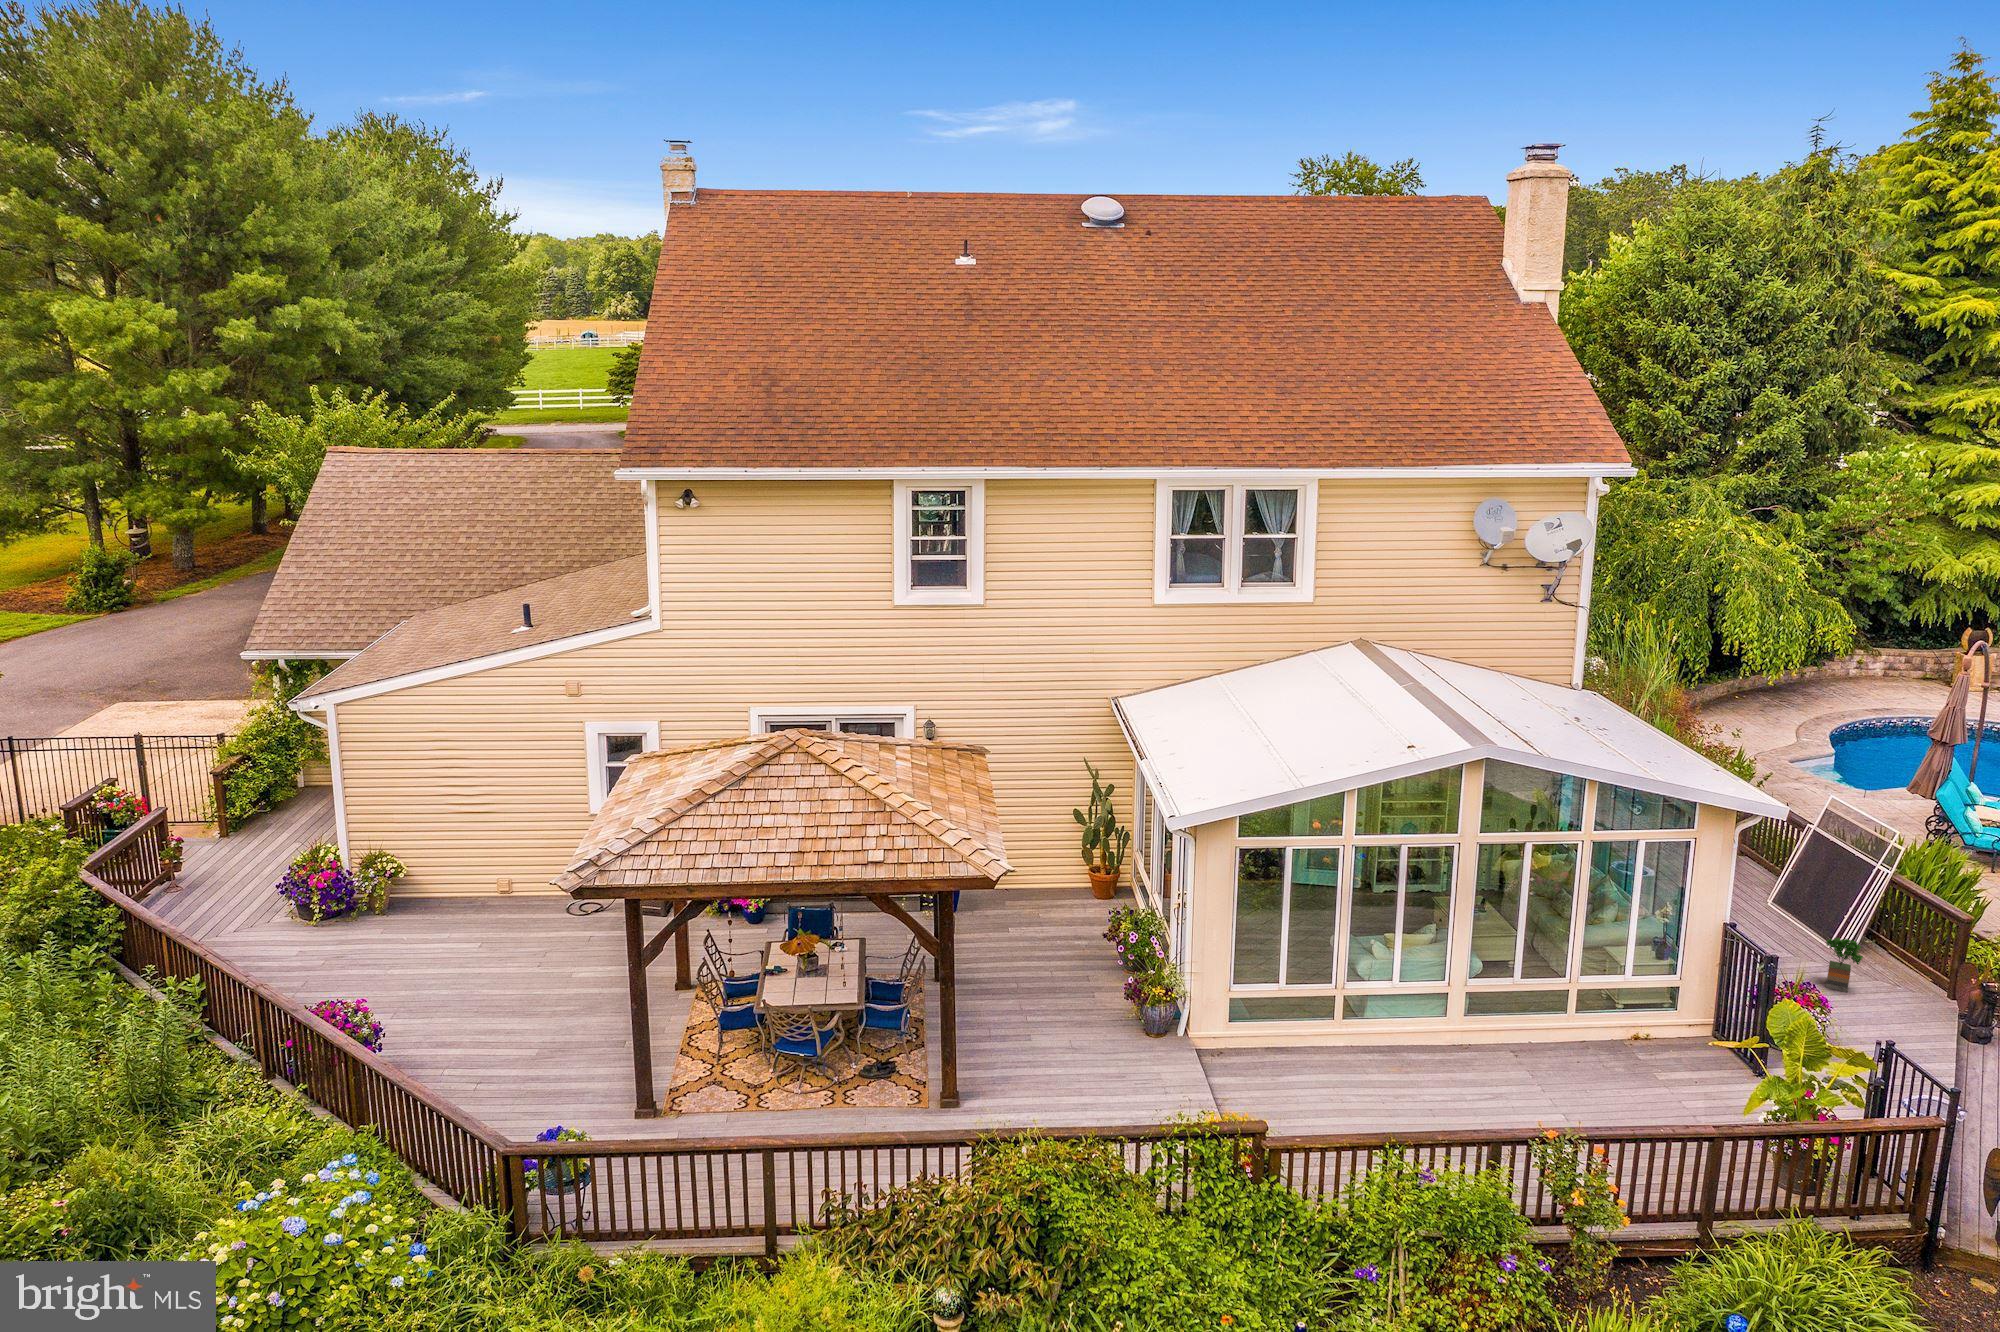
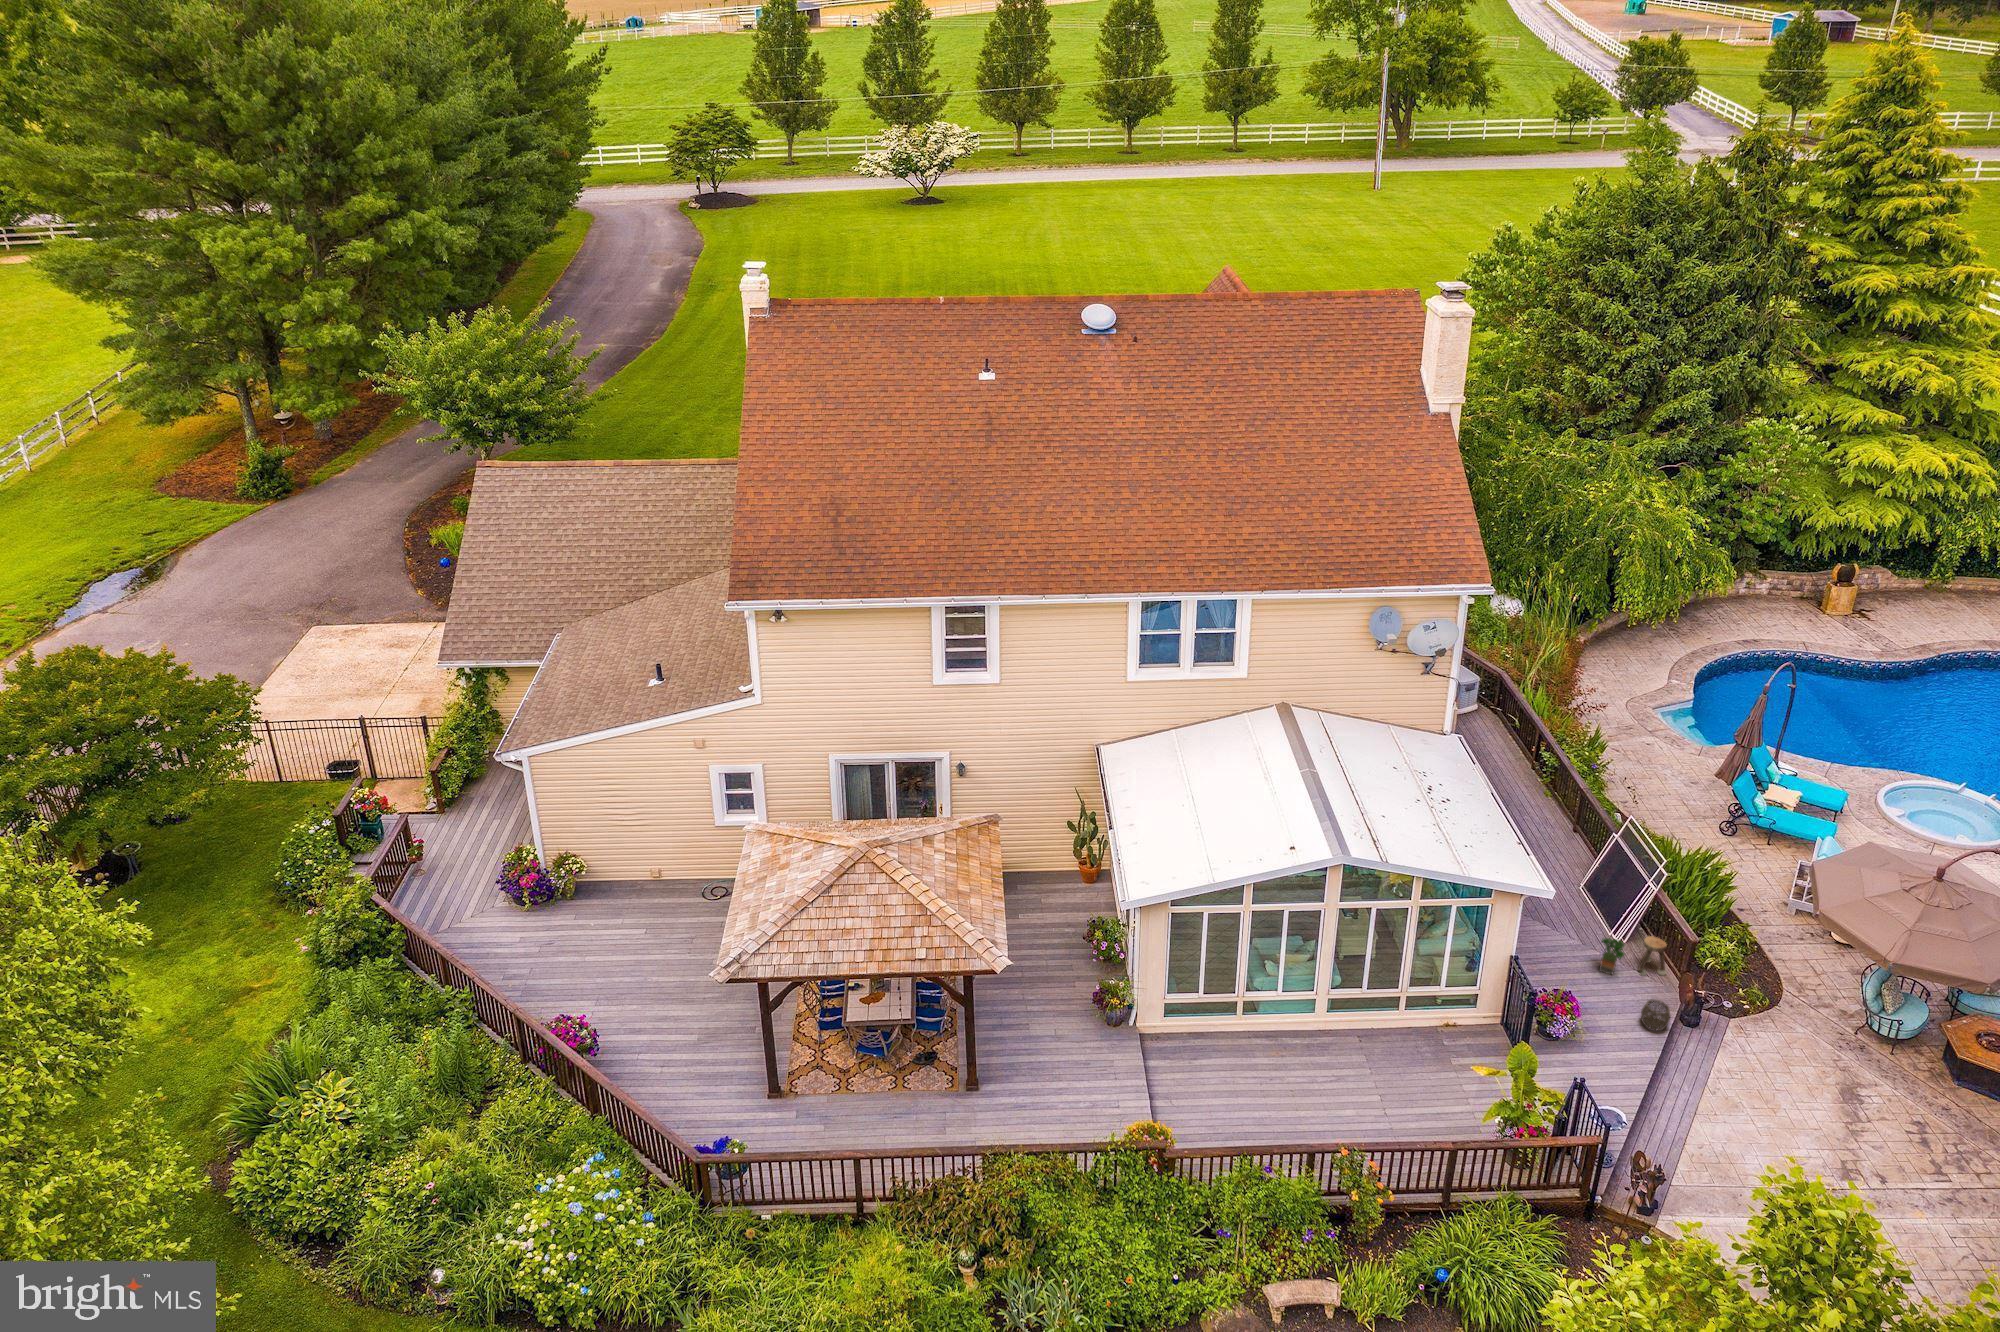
stool: none [1879,939,1921,993] -> present [1638,936,1667,976]
woven basket: none [1907,1004,1953,1047] -> present [1641,999,1670,1031]

